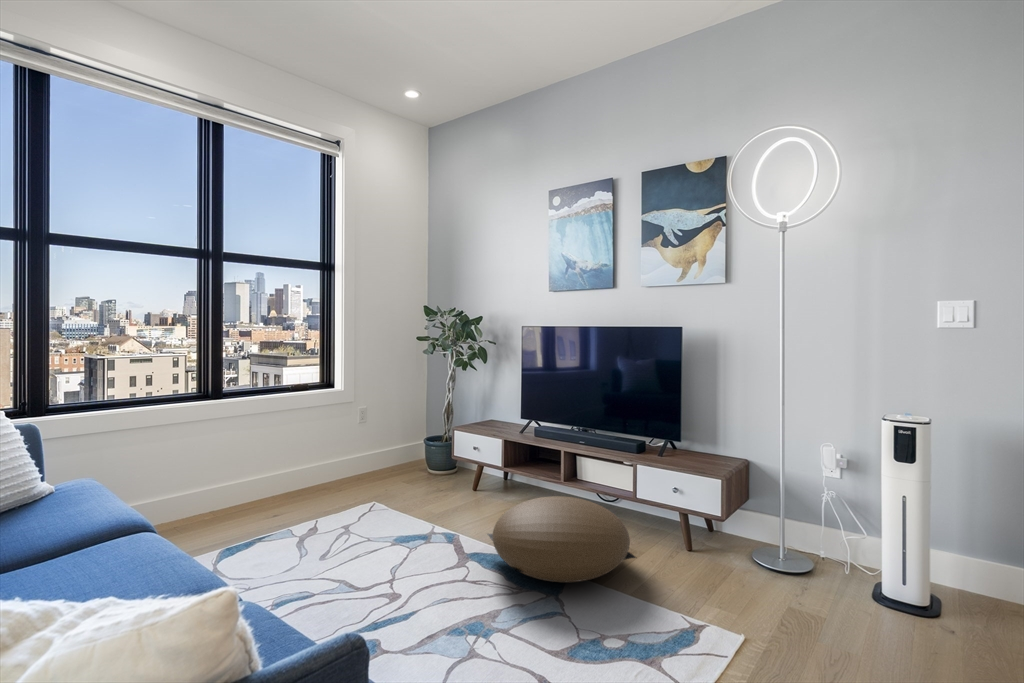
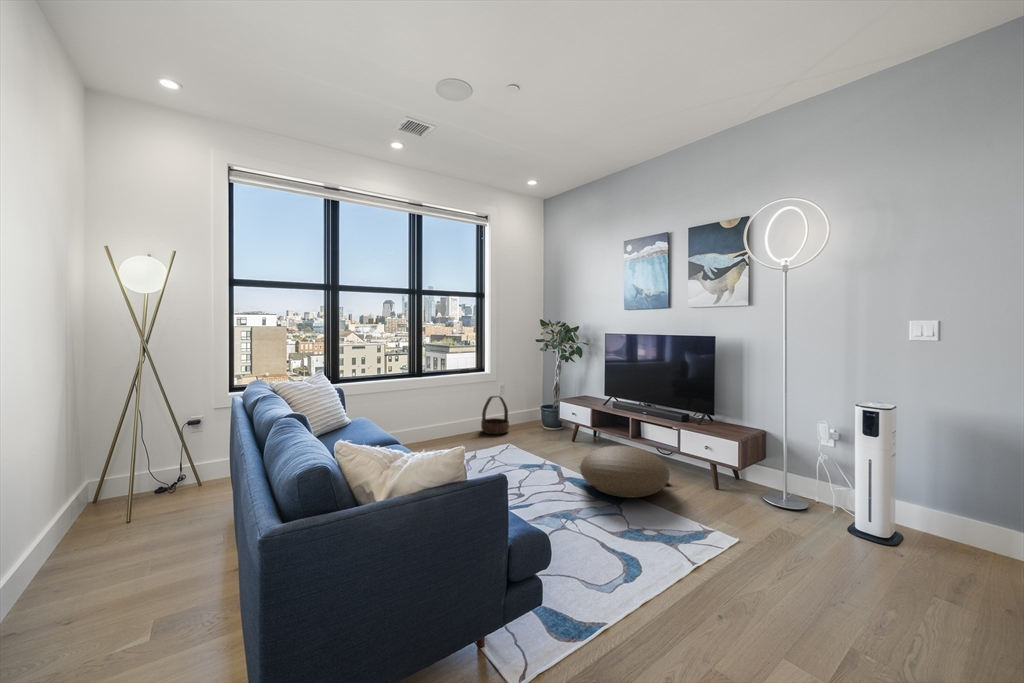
basket: none [329,424,374,486] -> present [481,396,509,434]

